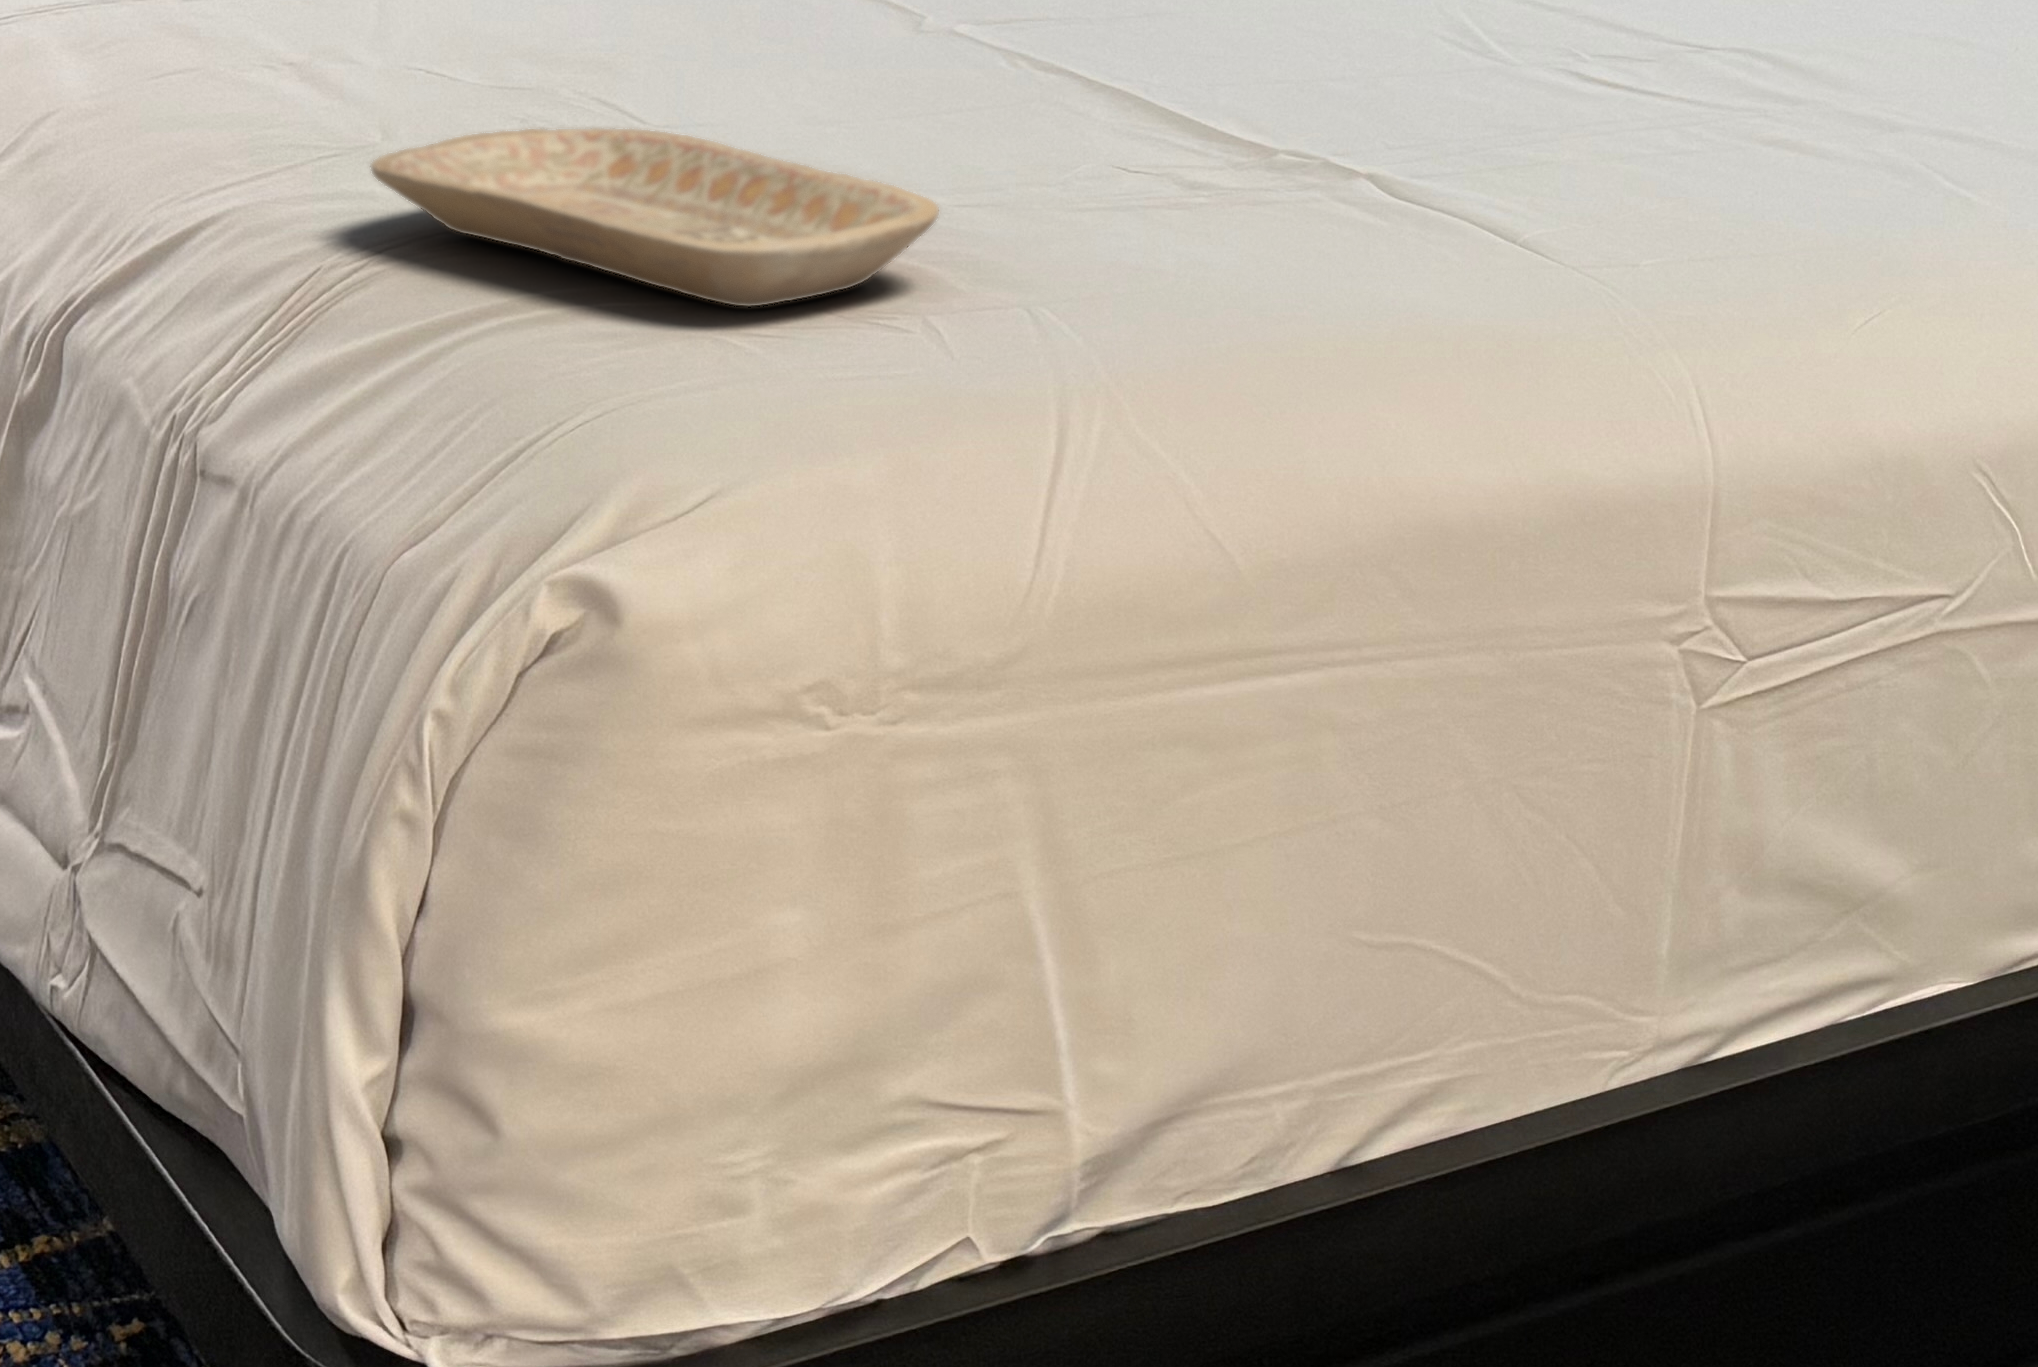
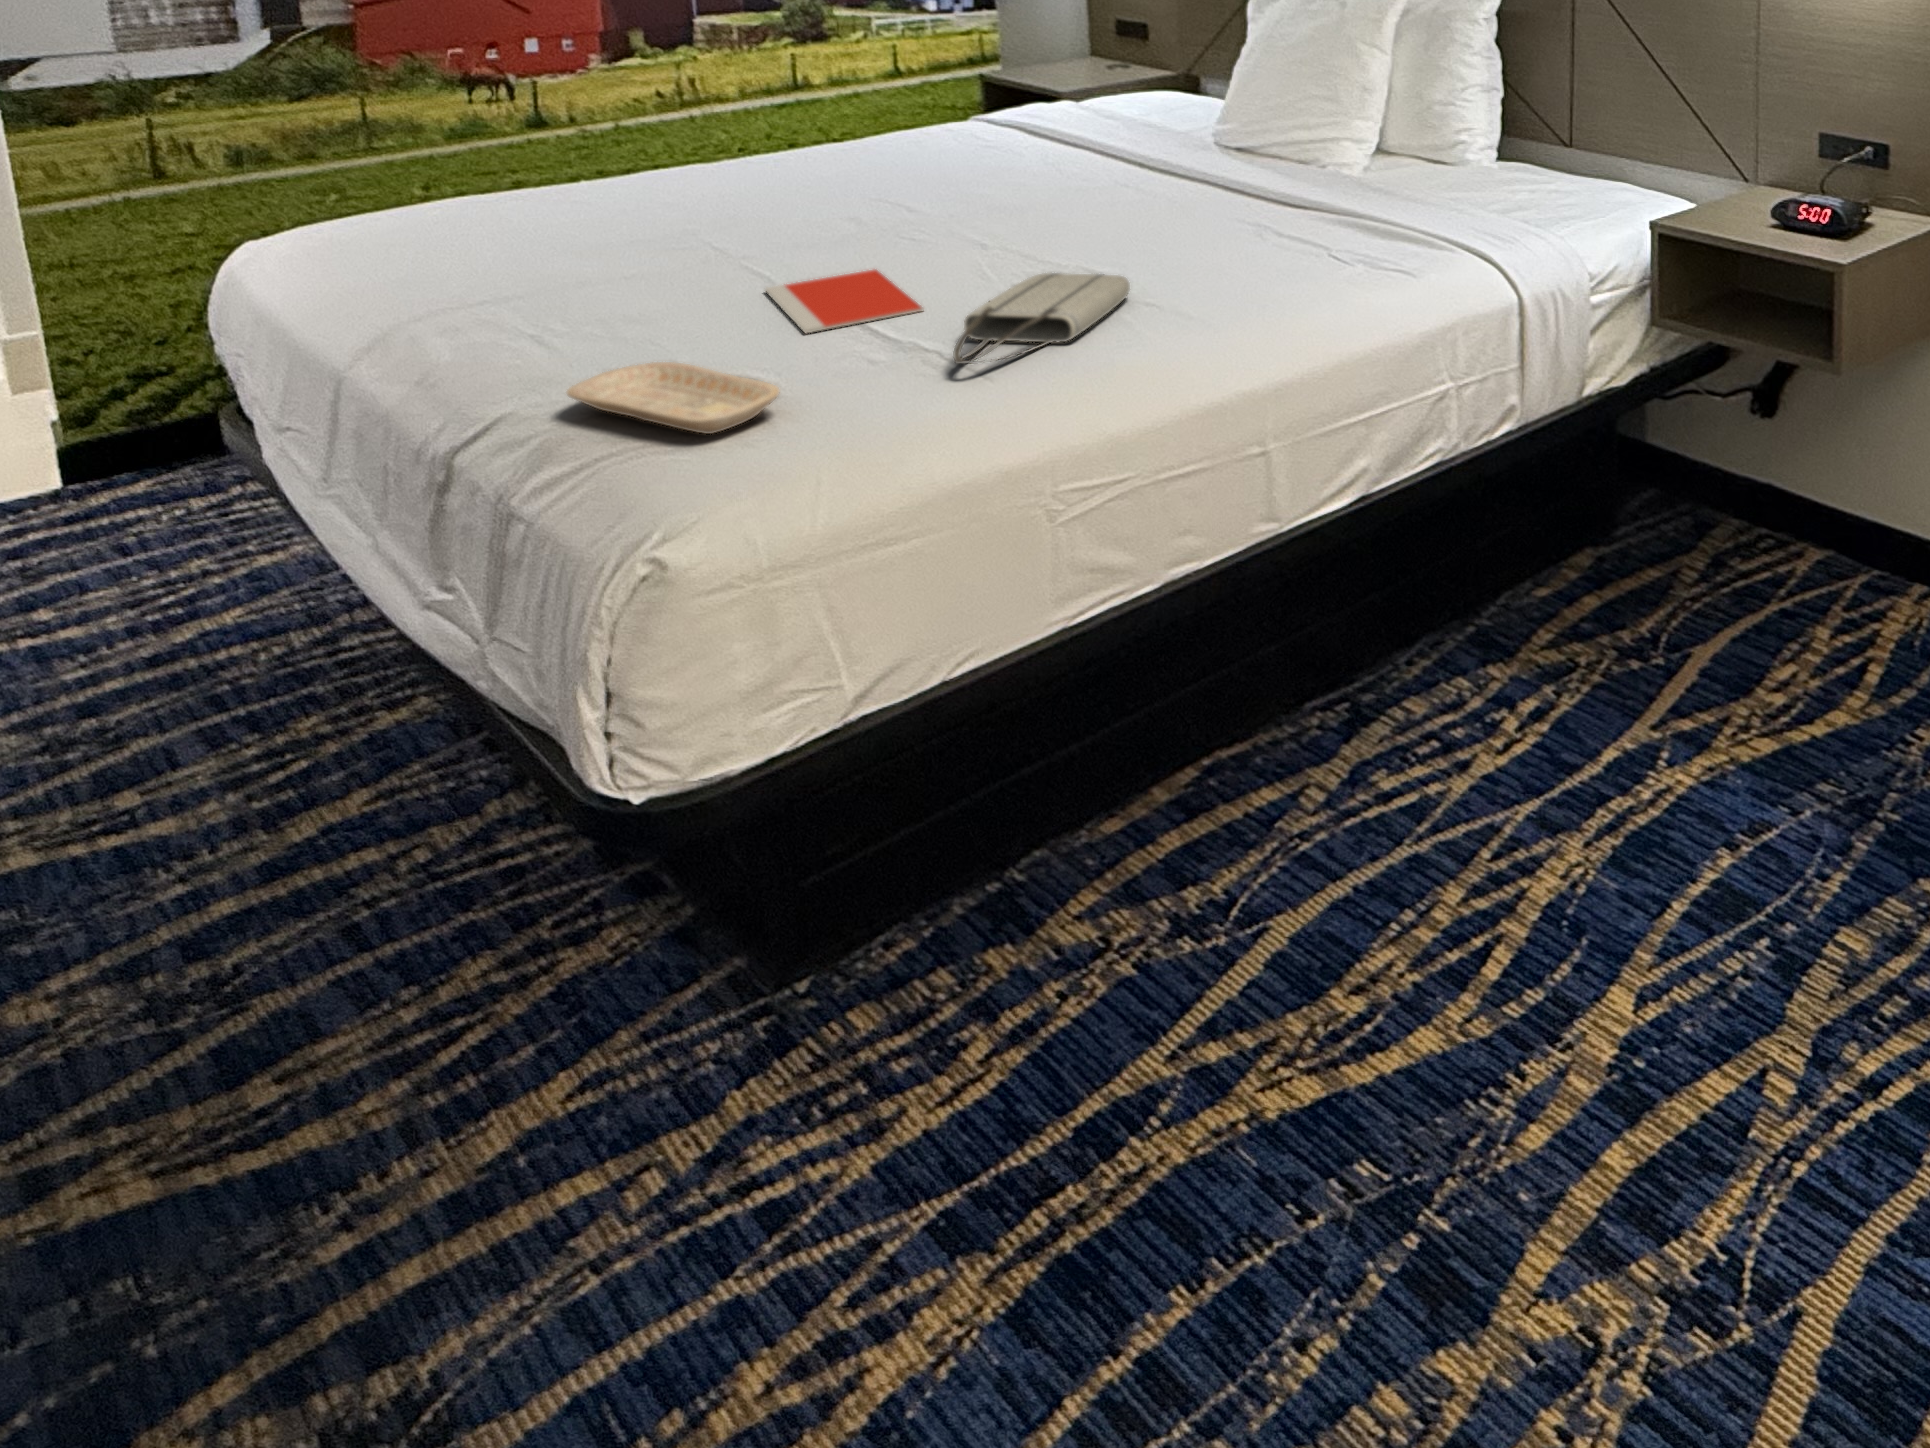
notebook: none [877,24,1307,132] -> present [766,269,923,333]
tote bag: none [1418,41,1894,217] -> present [953,273,1130,364]

